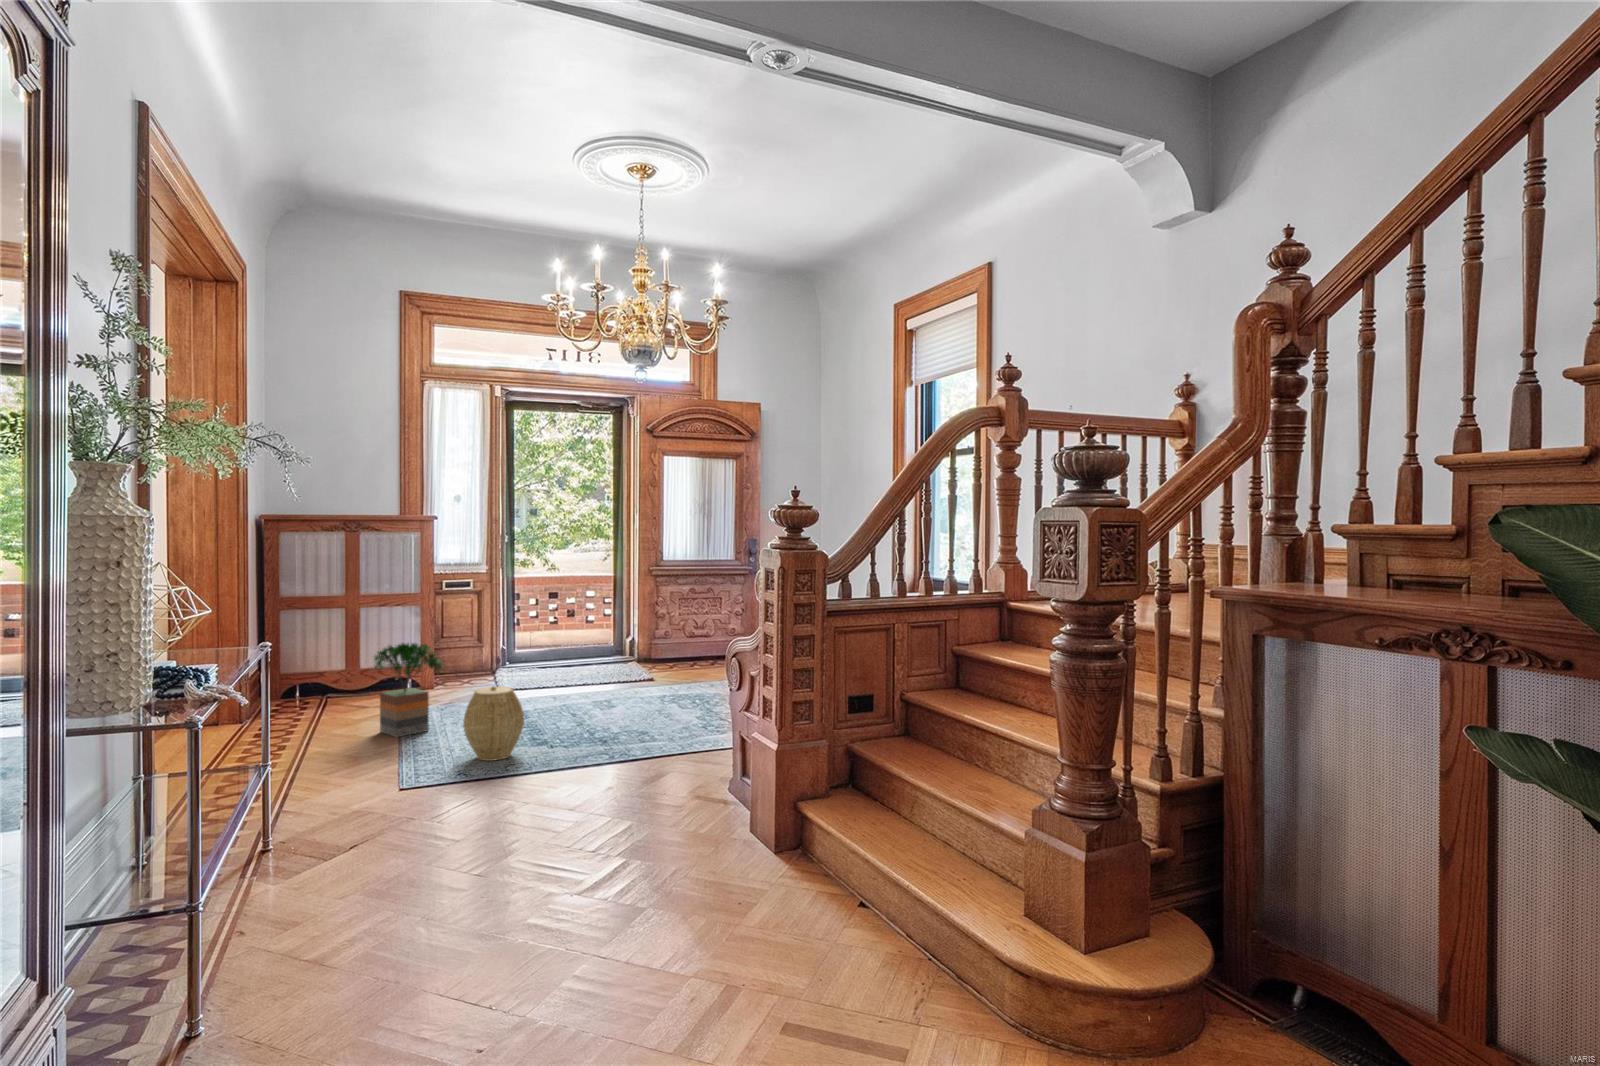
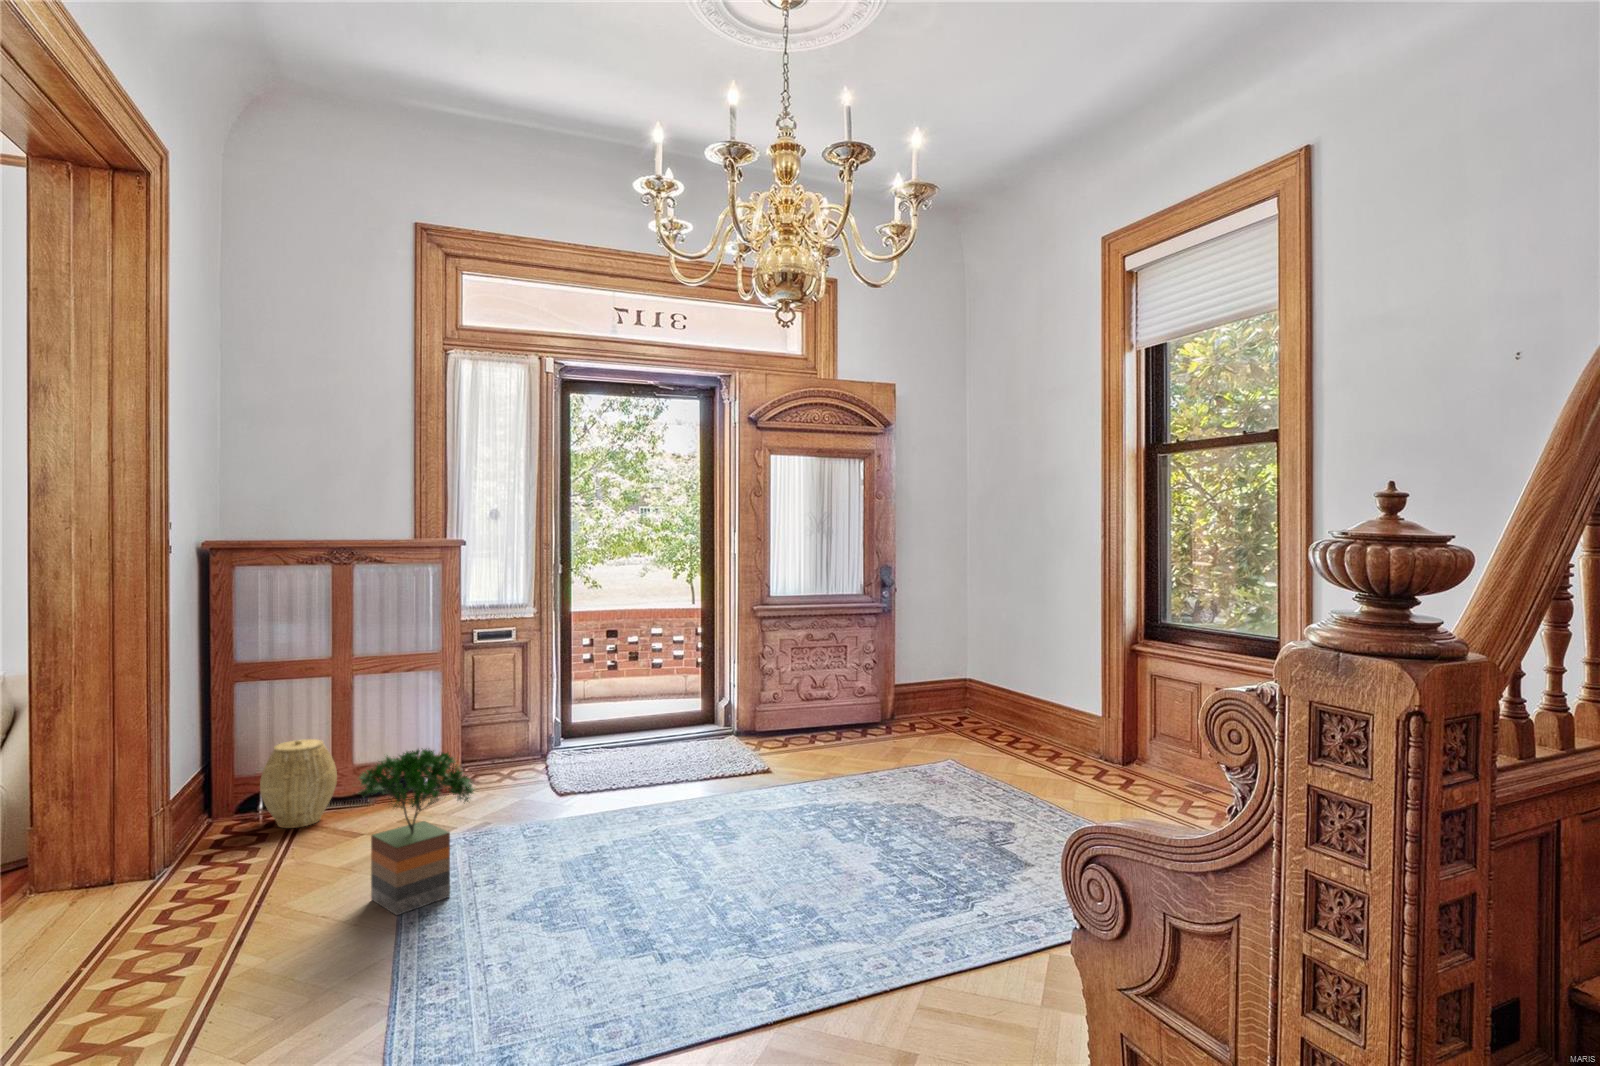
woven basket: present [463,686,524,761] -> present [260,739,337,828]

